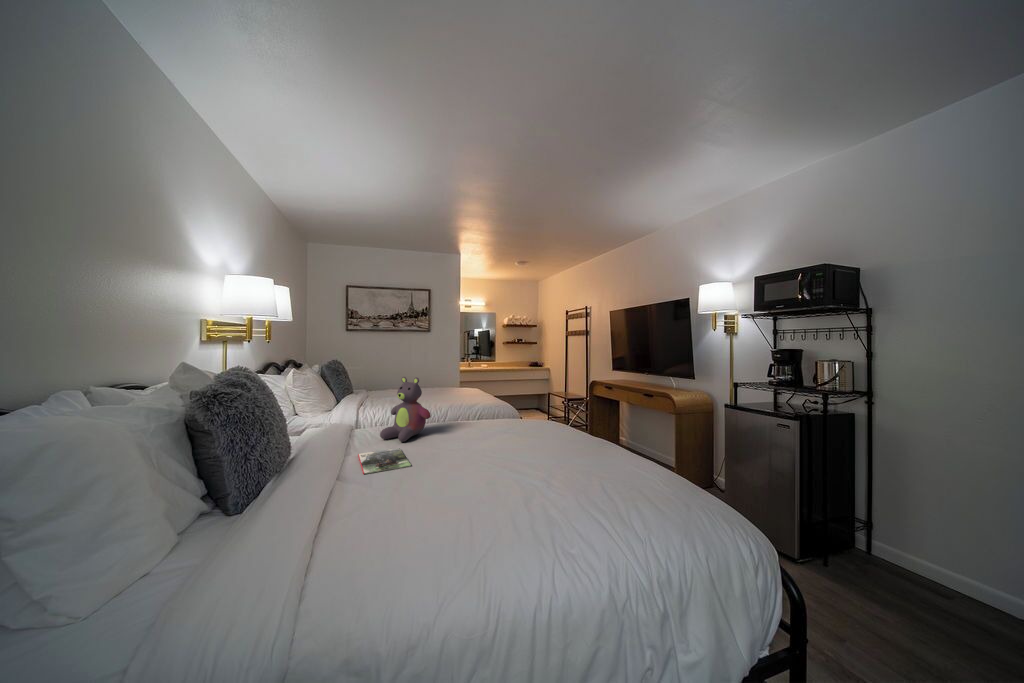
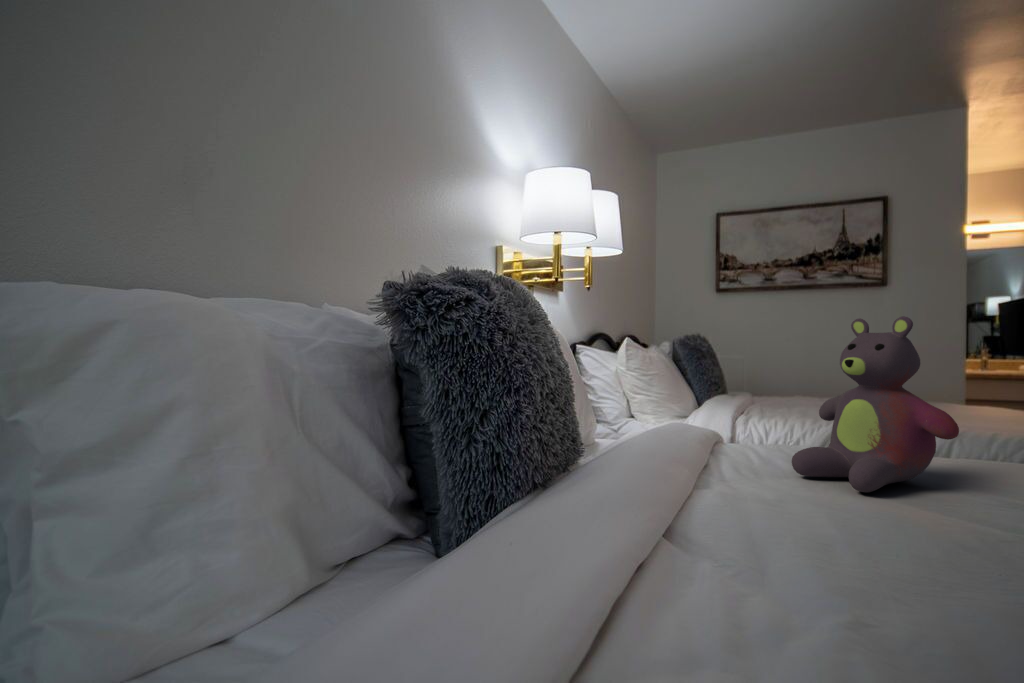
magazine: present [358,448,411,474] -> none [734,496,928,579]

